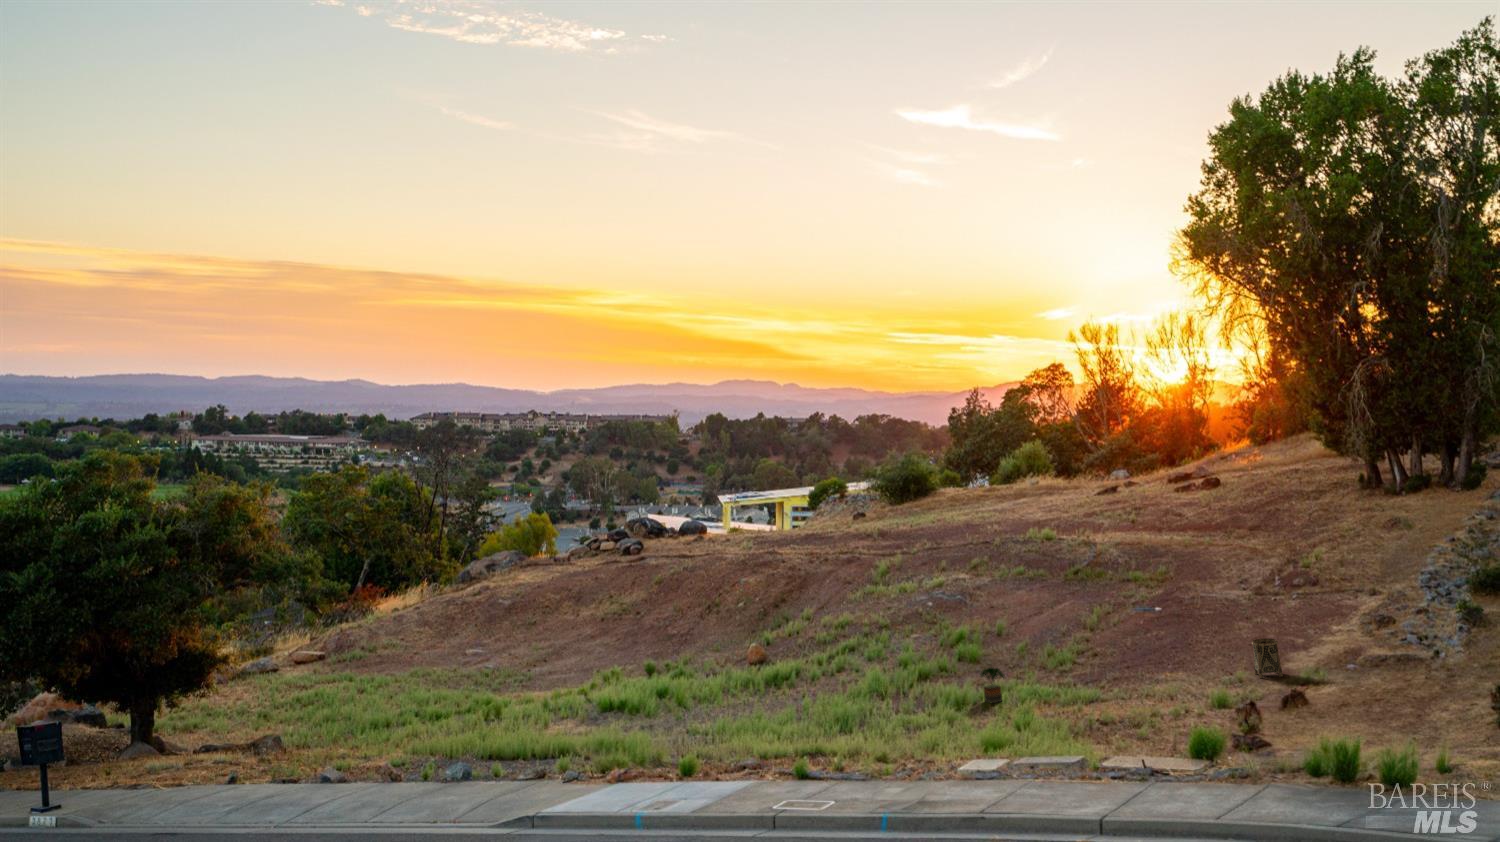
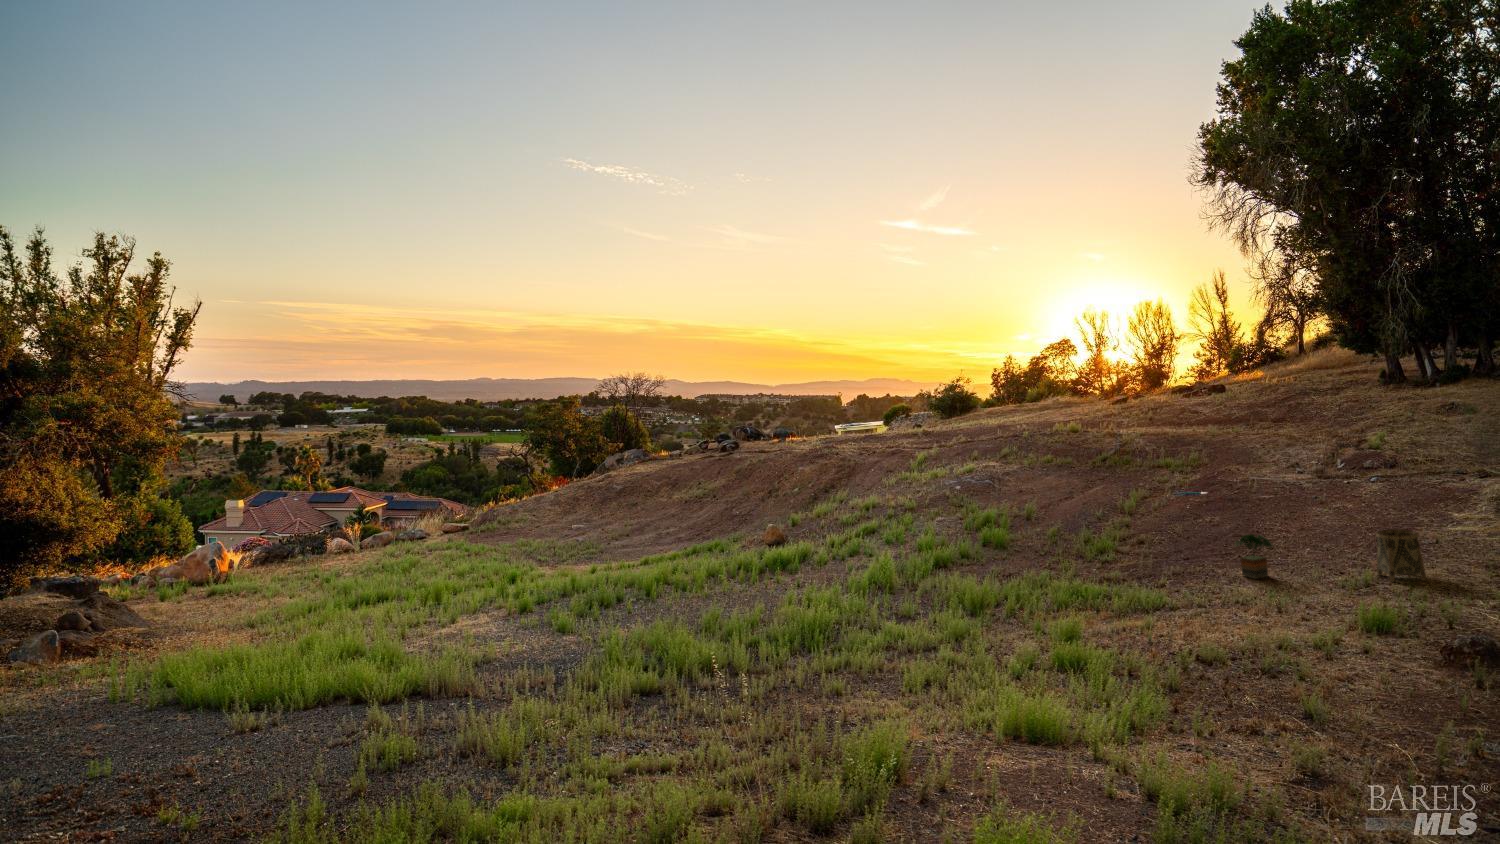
potted tree: present [980,667,1005,703] -> present [1236,534,1273,579]

